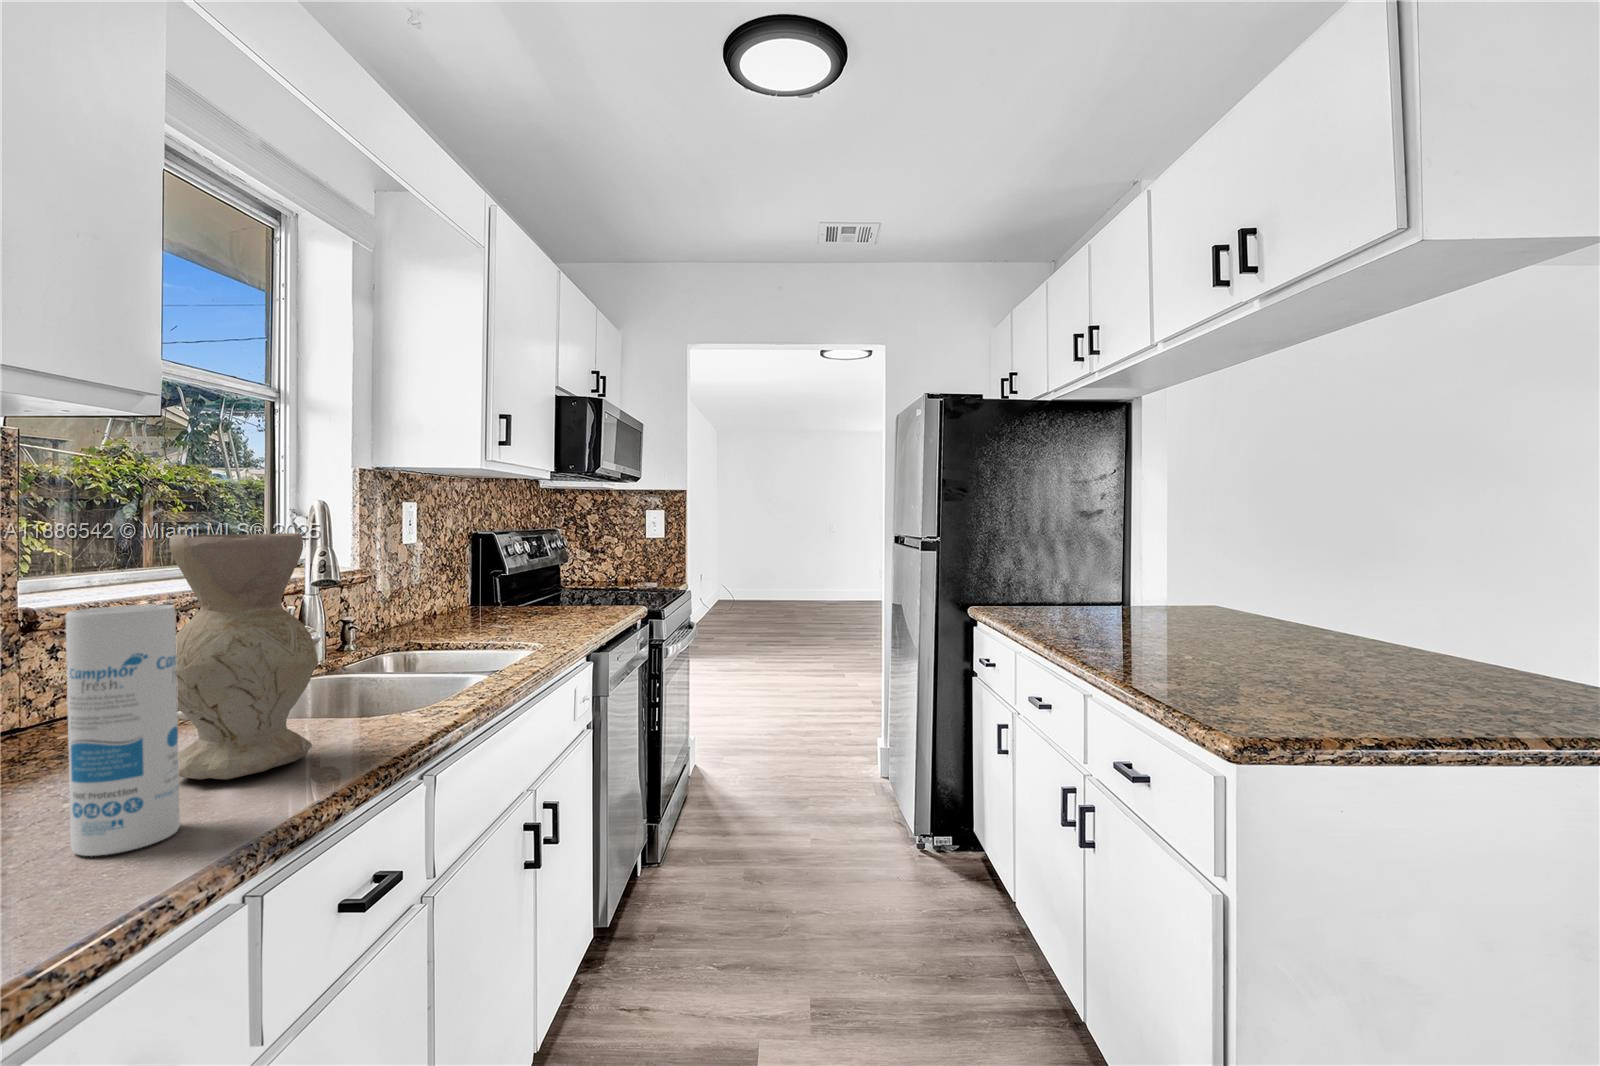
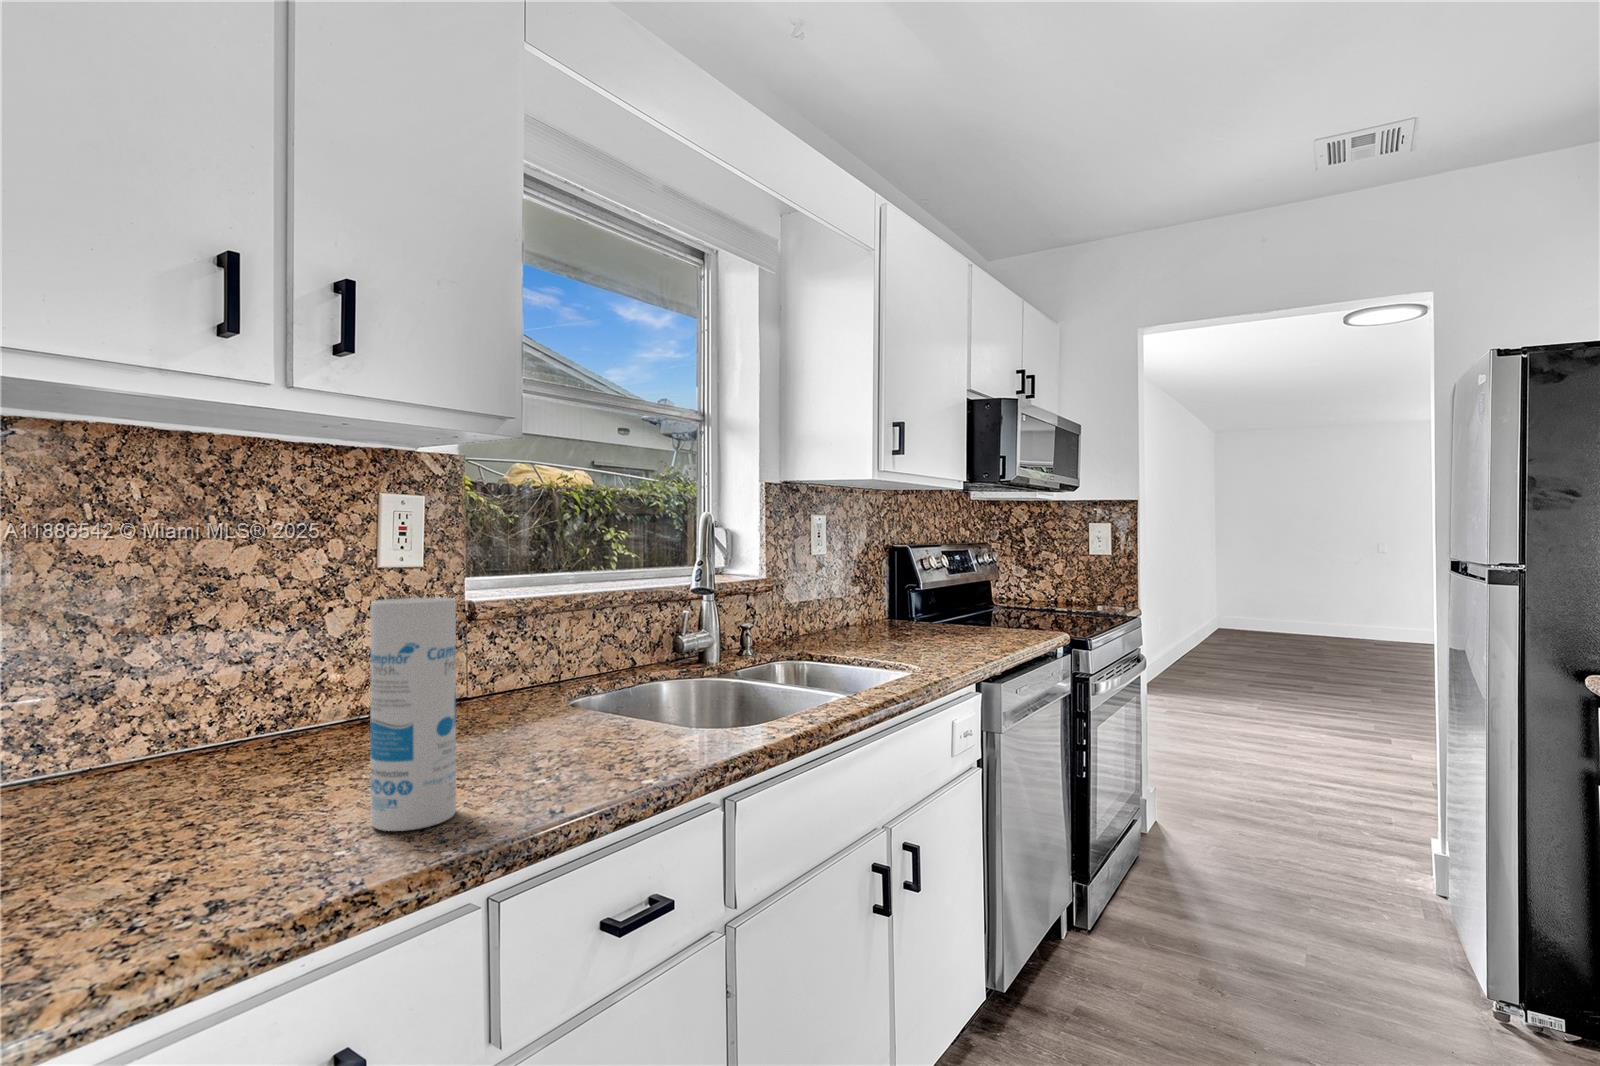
vase: present [169,533,318,780] -> none [494,534,619,773]

